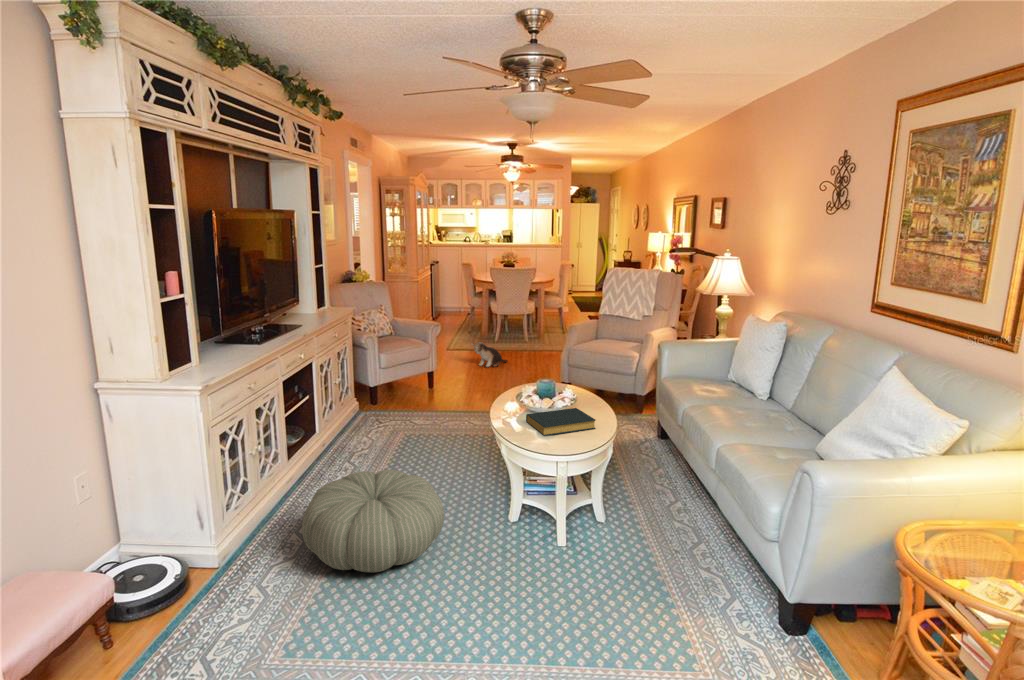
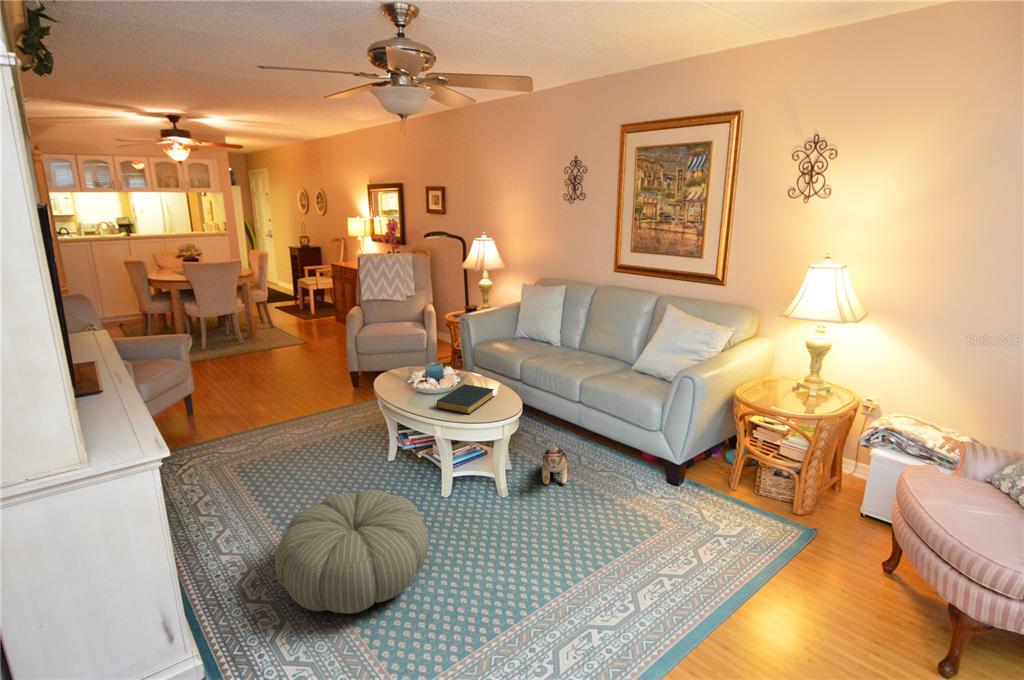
plush toy: present [471,342,507,367] -> present [542,446,569,484]

